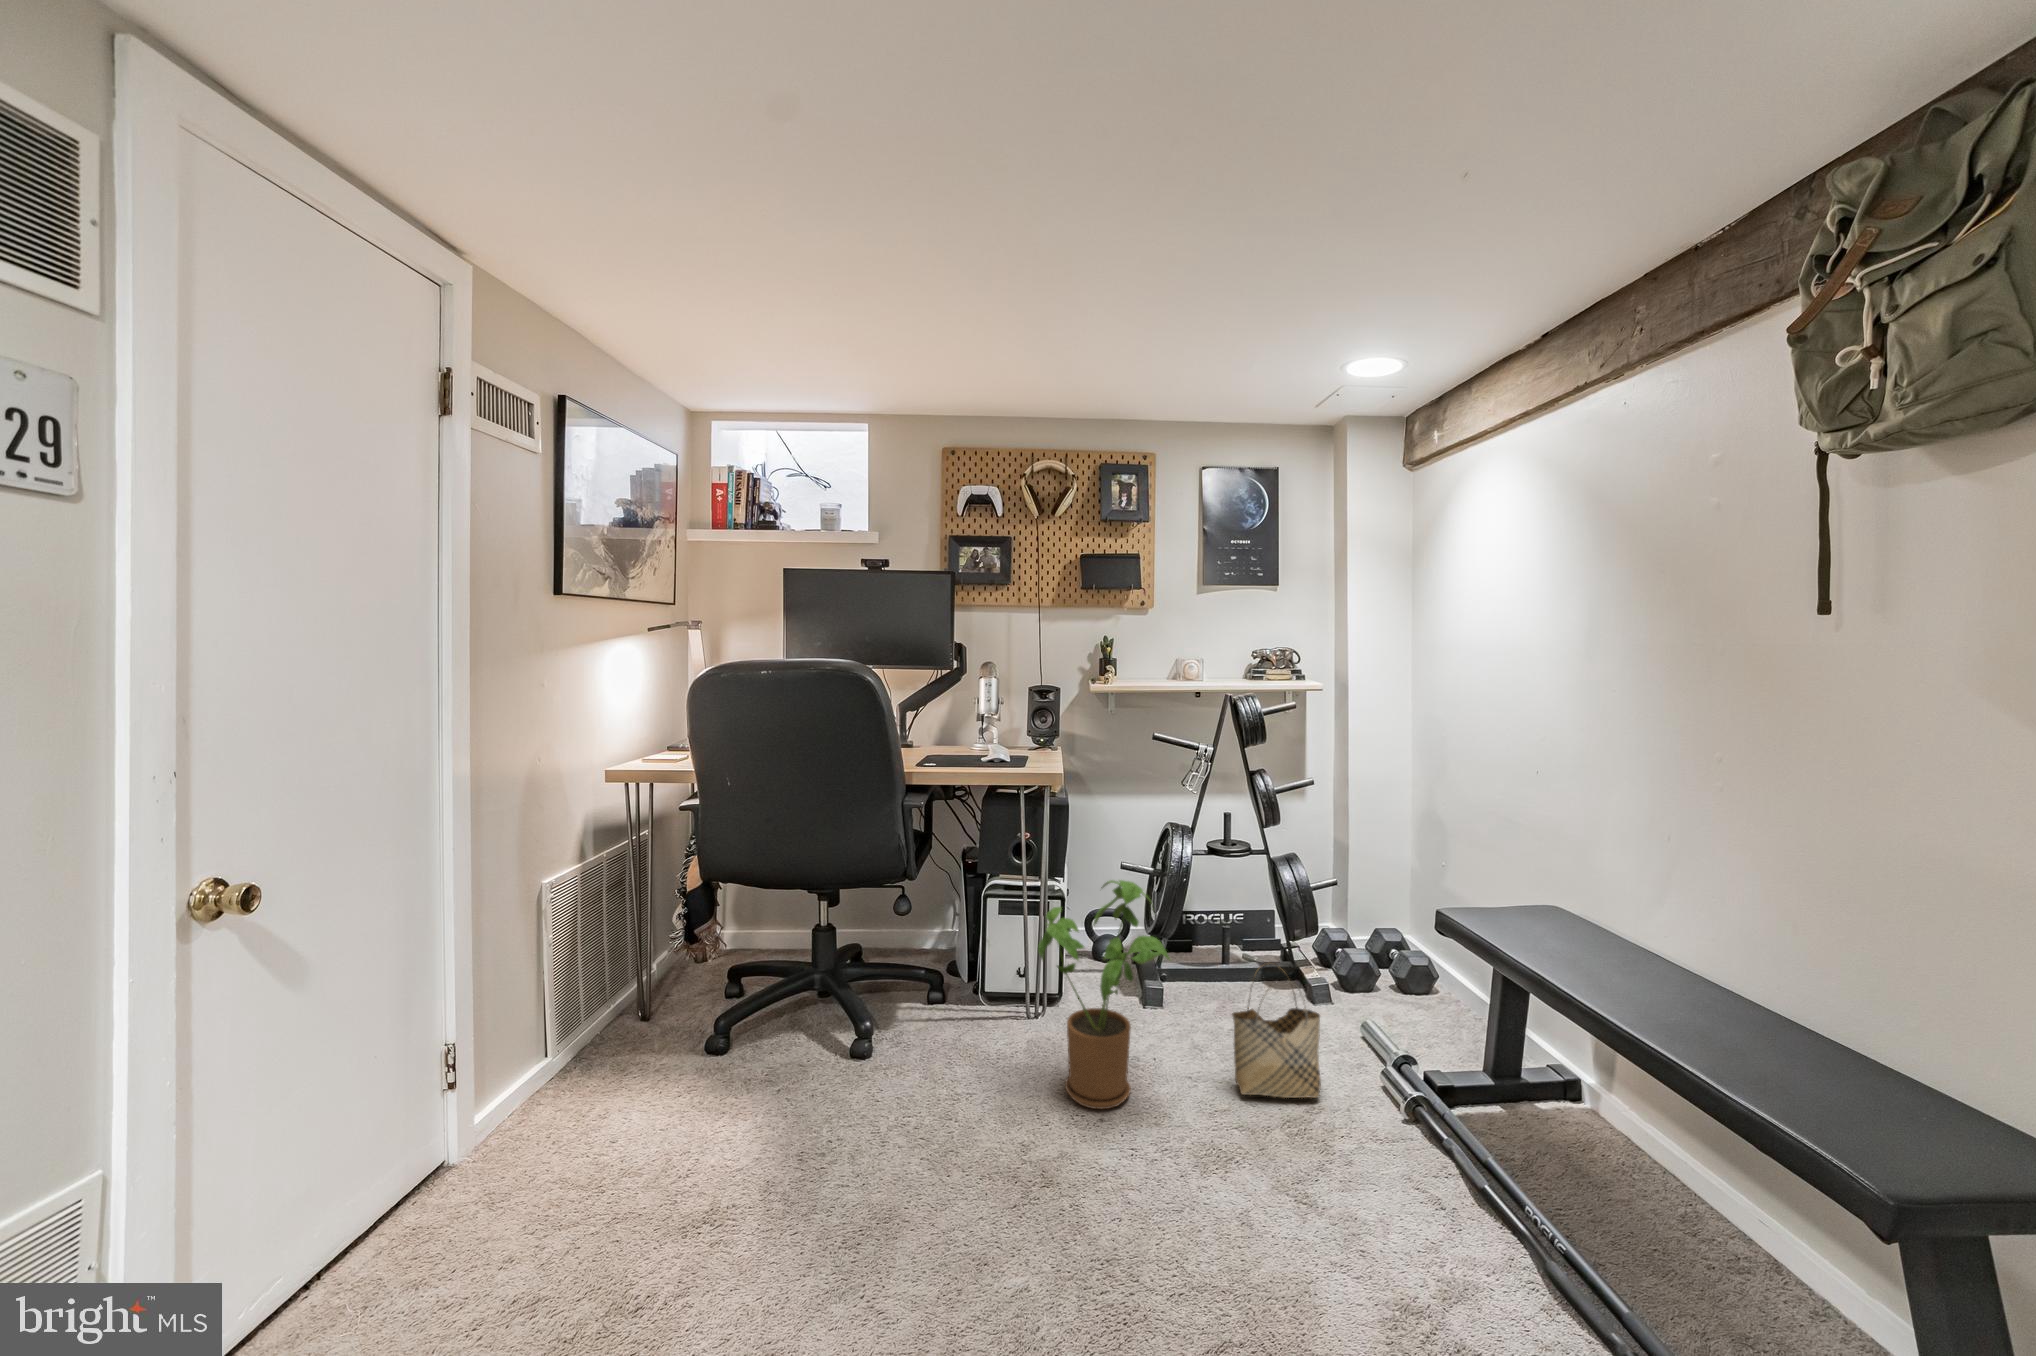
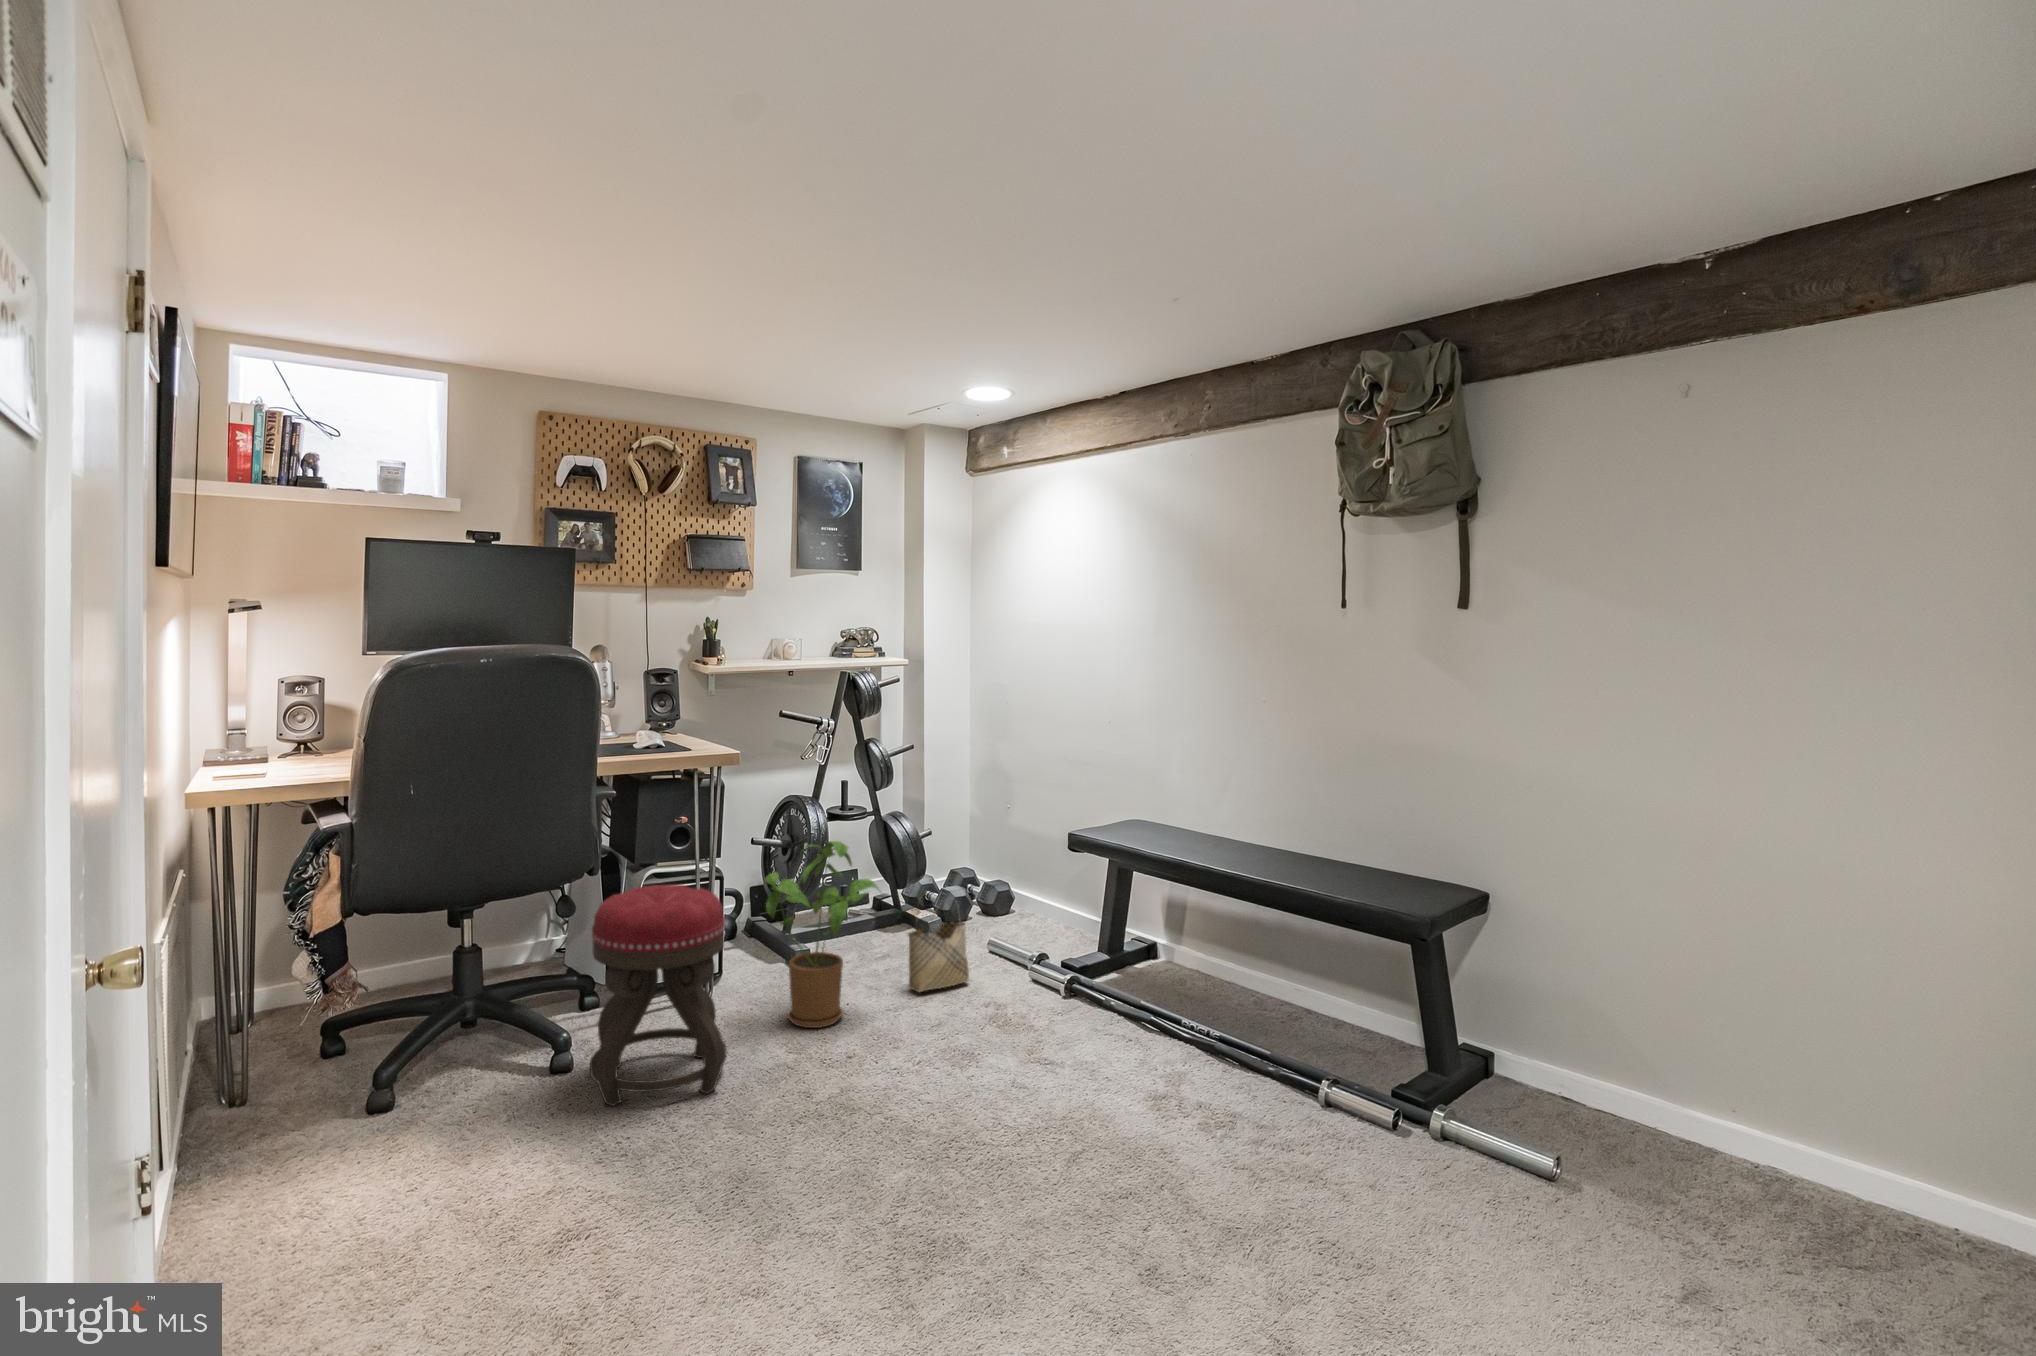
ottoman: none [794,901,965,1166] -> present [590,885,727,1106]

